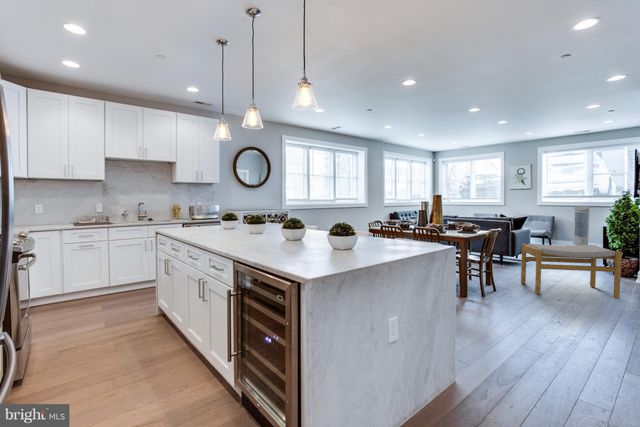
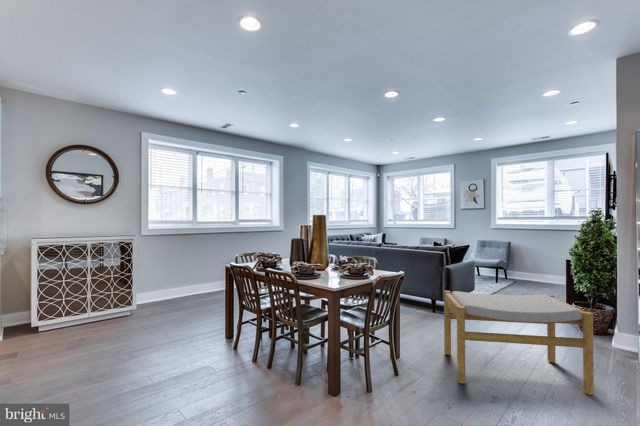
air purifier: present [573,206,589,245] -> none [529,230,556,285]

